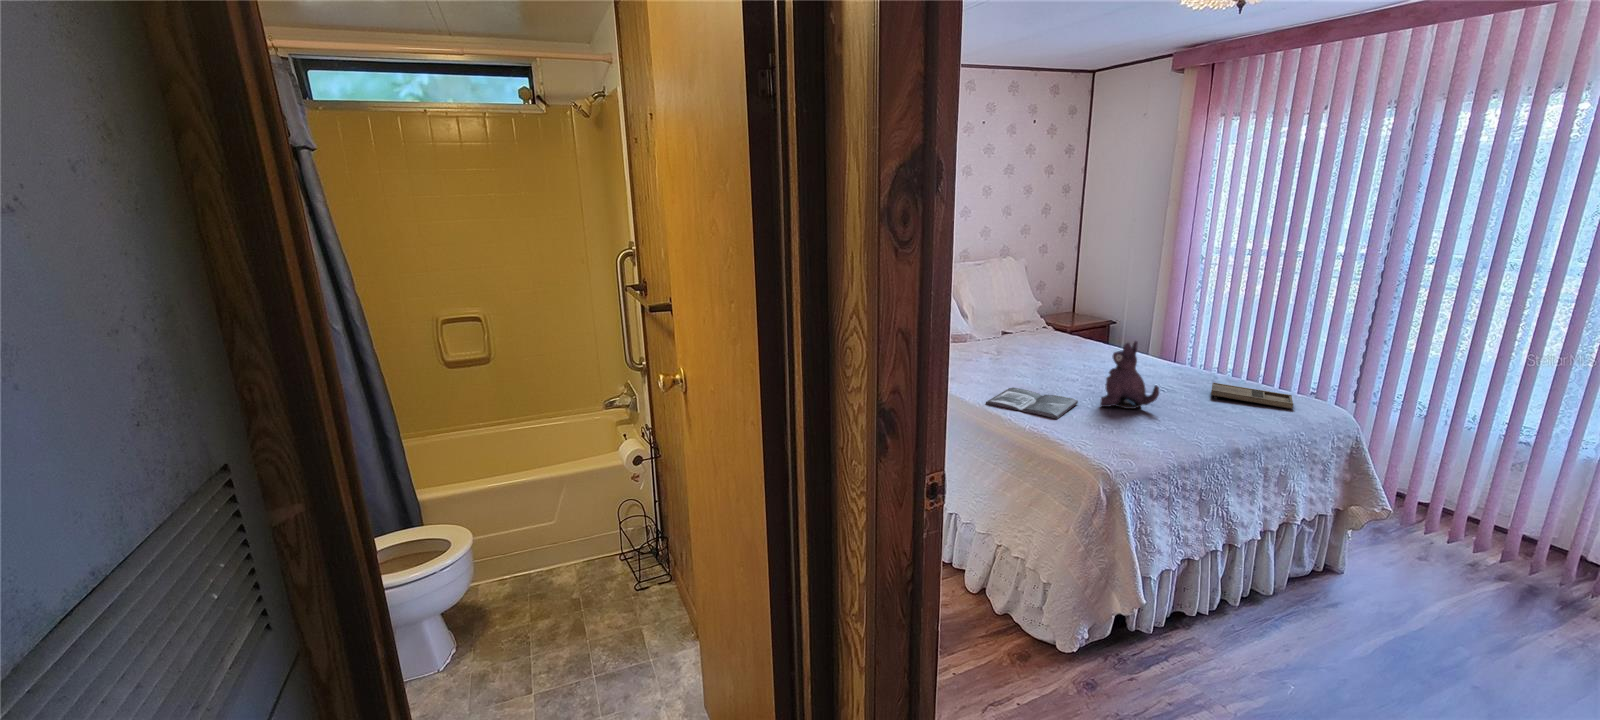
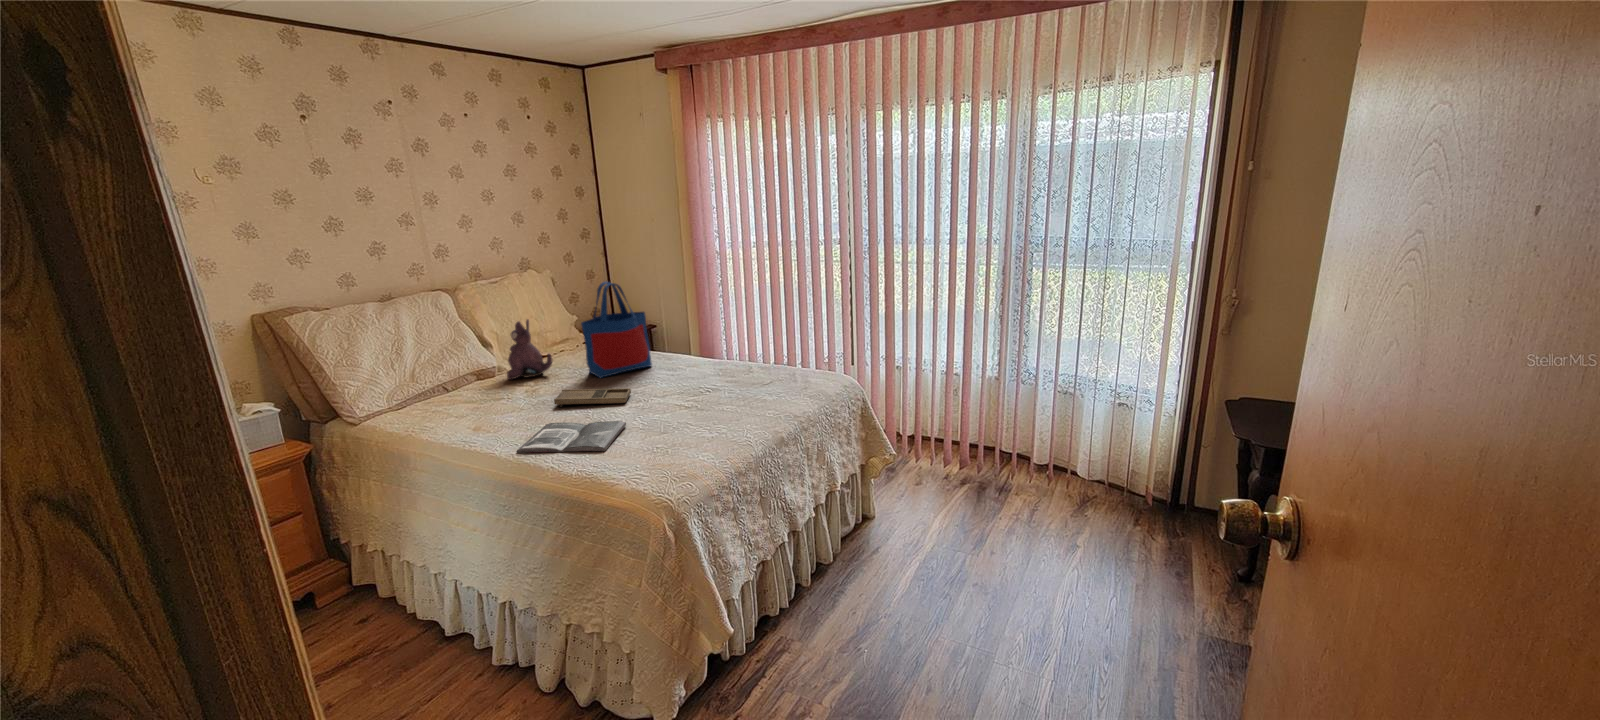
tote bag: none [1047,275,1111,361] -> present [581,282,652,378]
plush toy: present [1100,341,1159,409] -> present [507,320,552,380]
tray: present [1211,383,1293,409] -> present [554,388,631,407]

